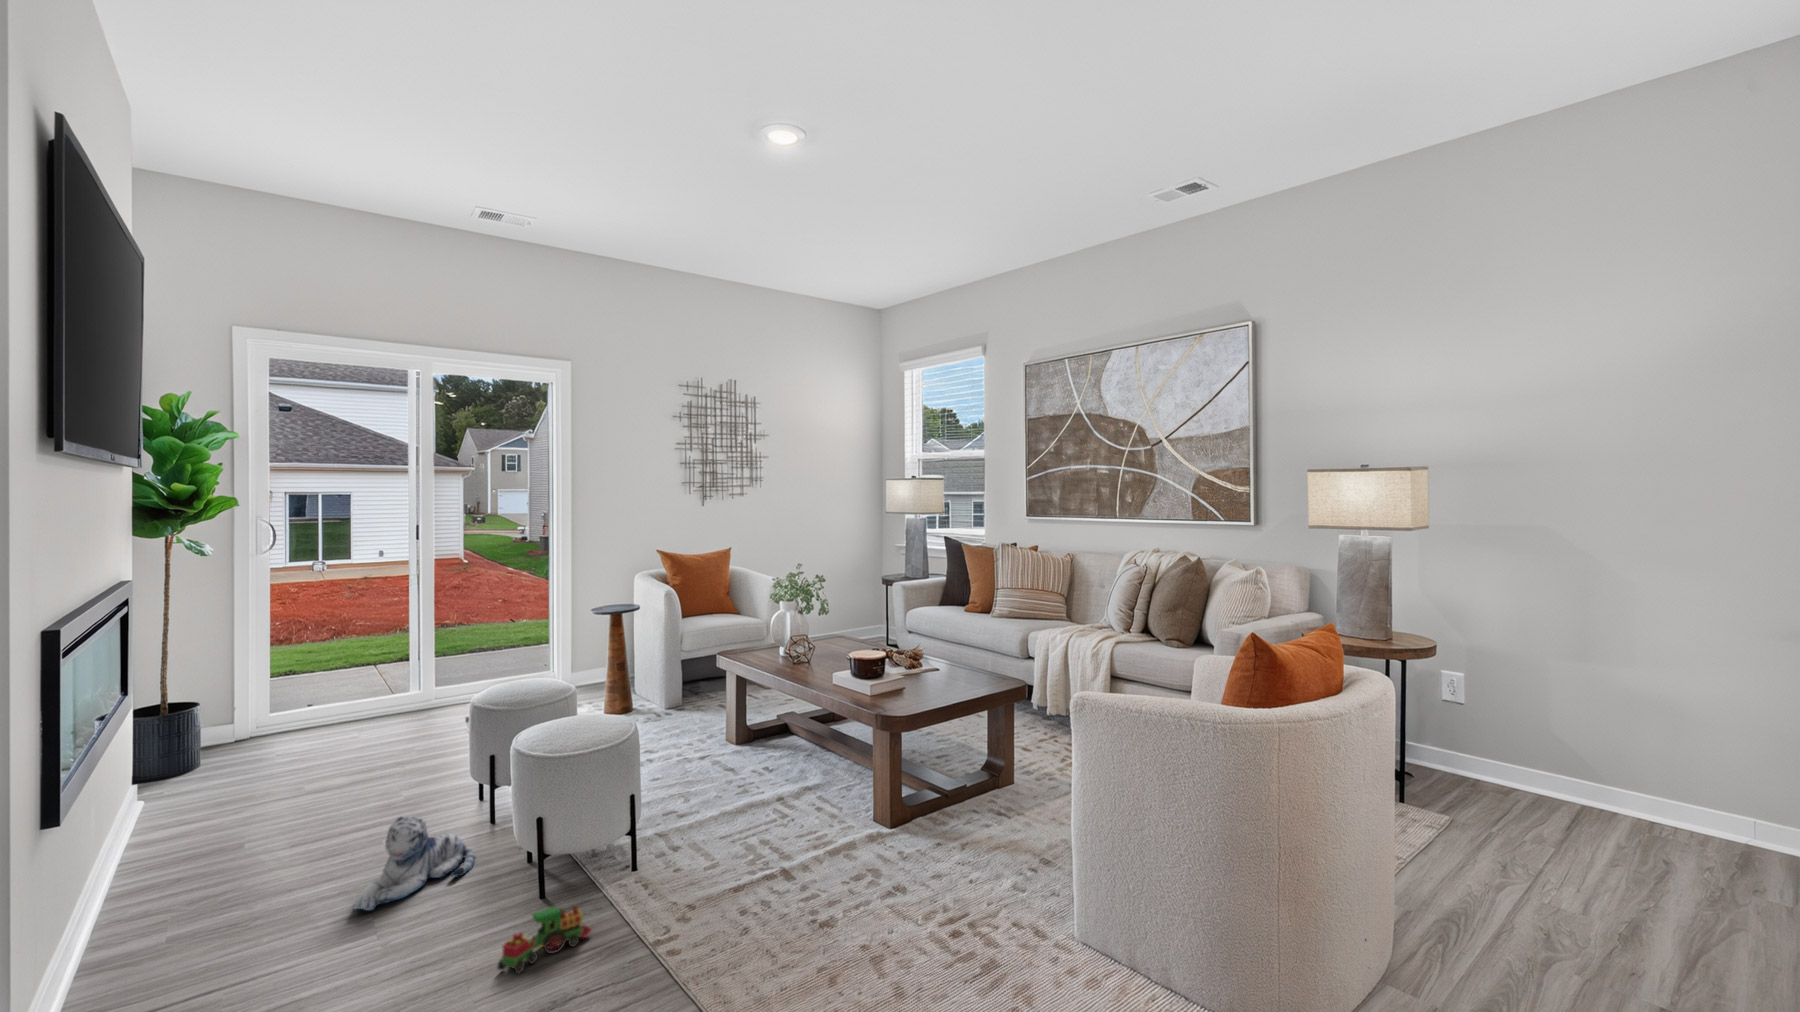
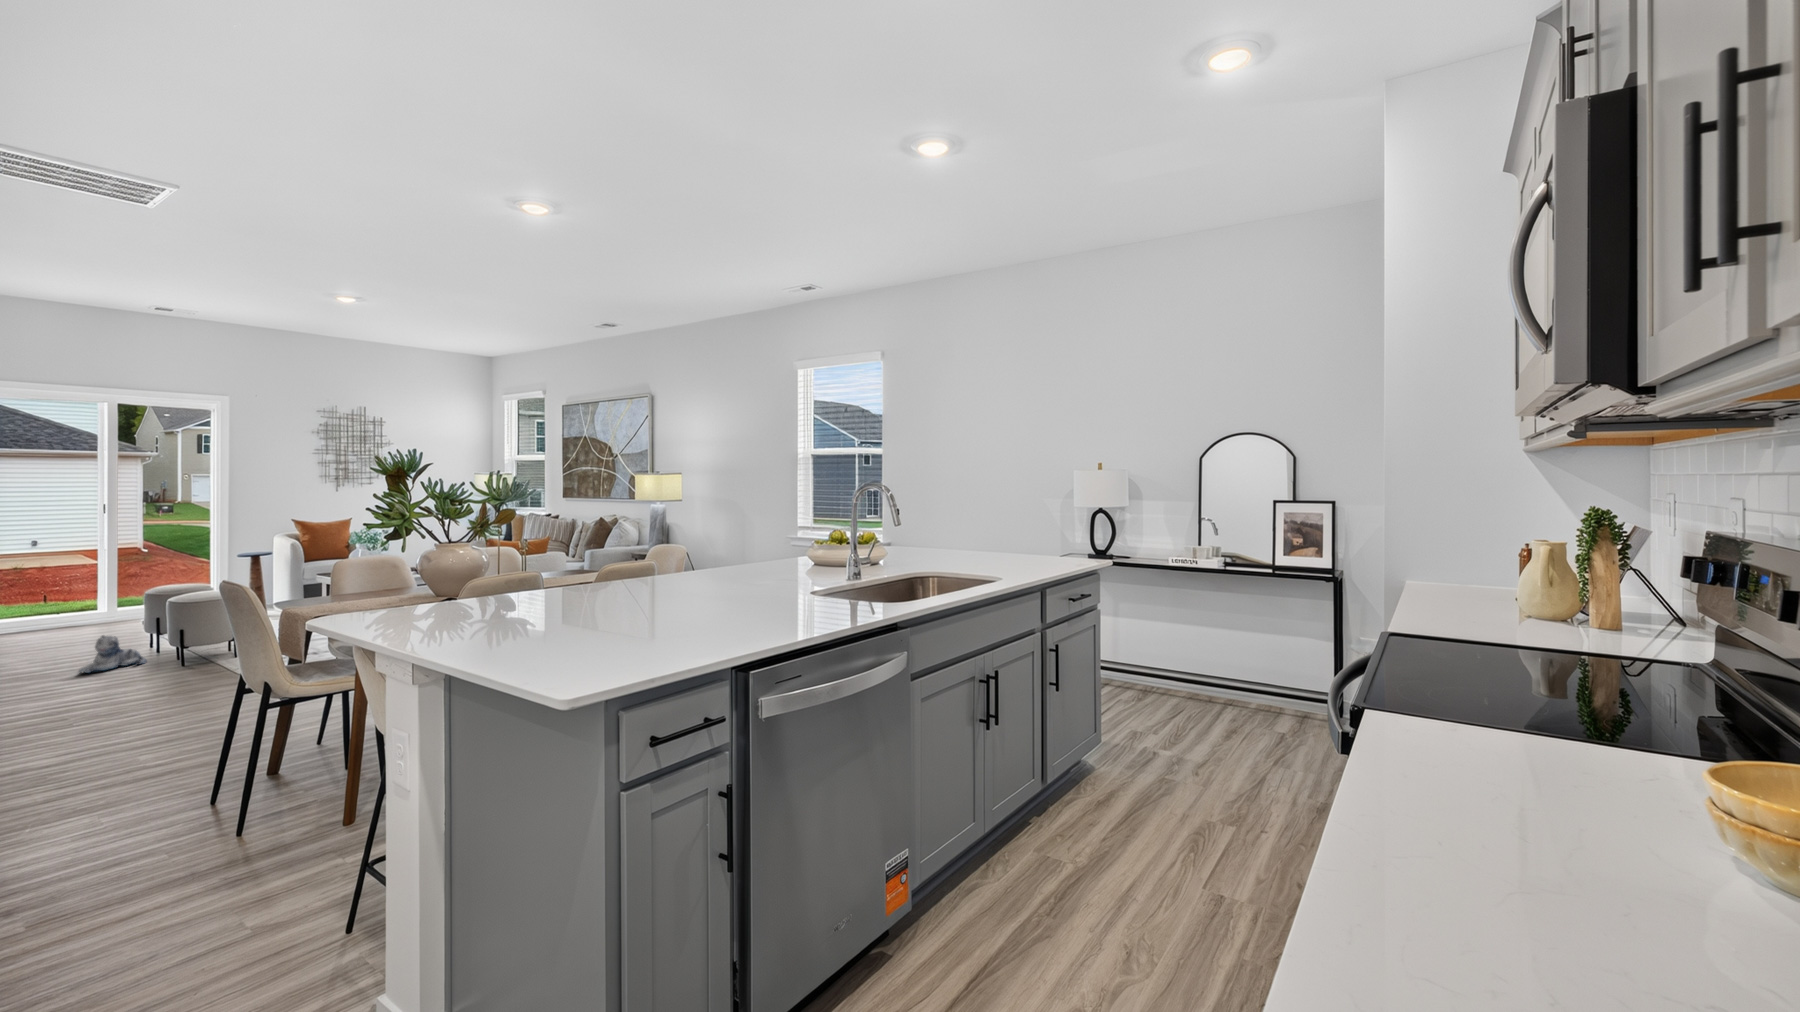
toy train: present [497,904,591,974] -> none [156,659,206,680]

